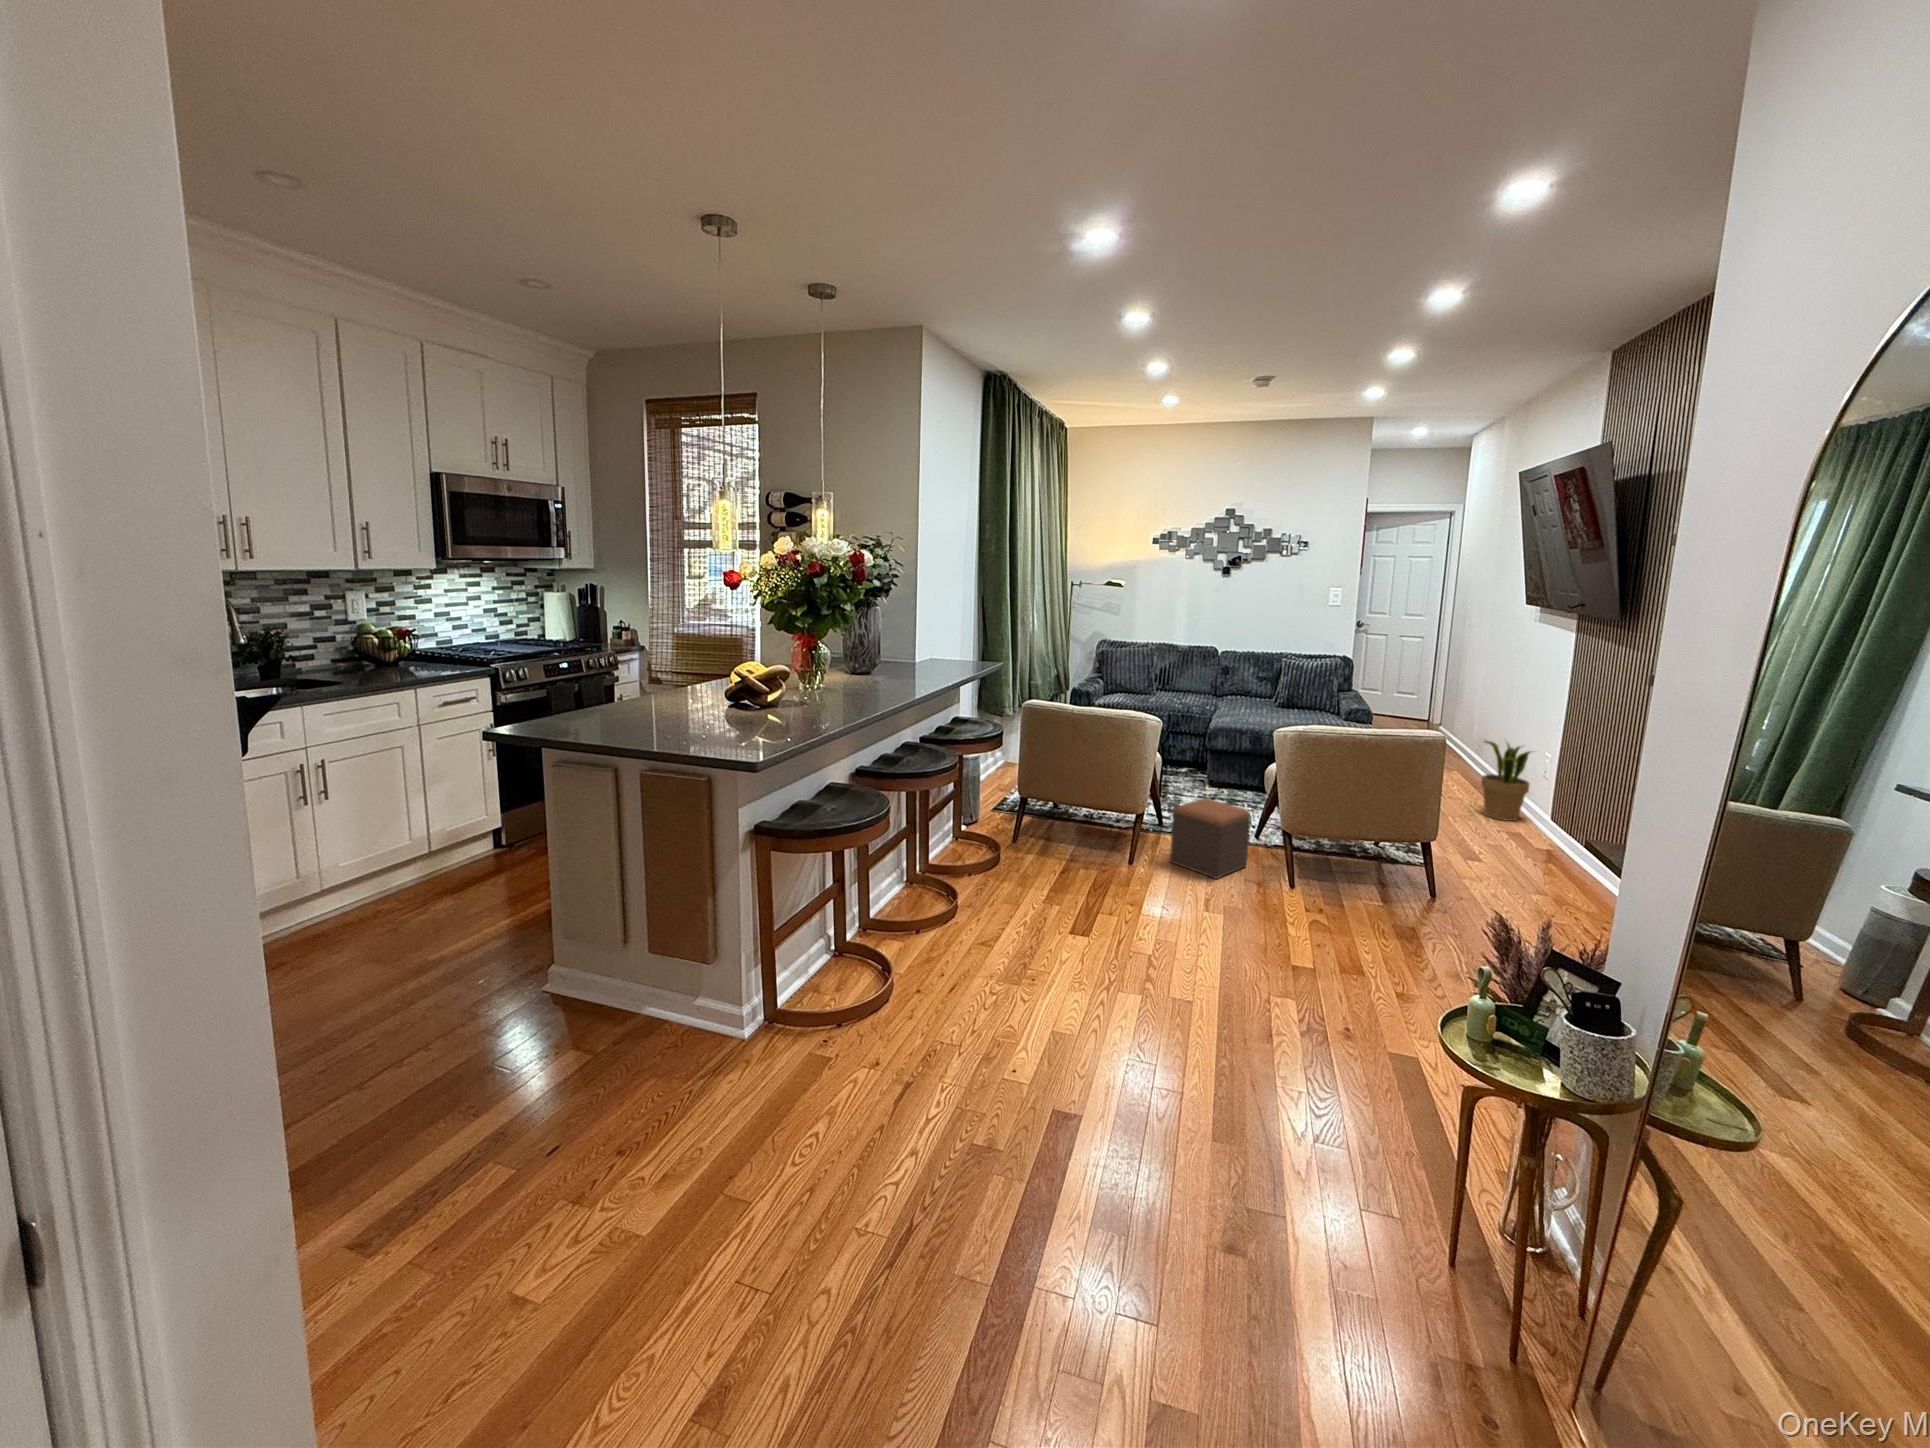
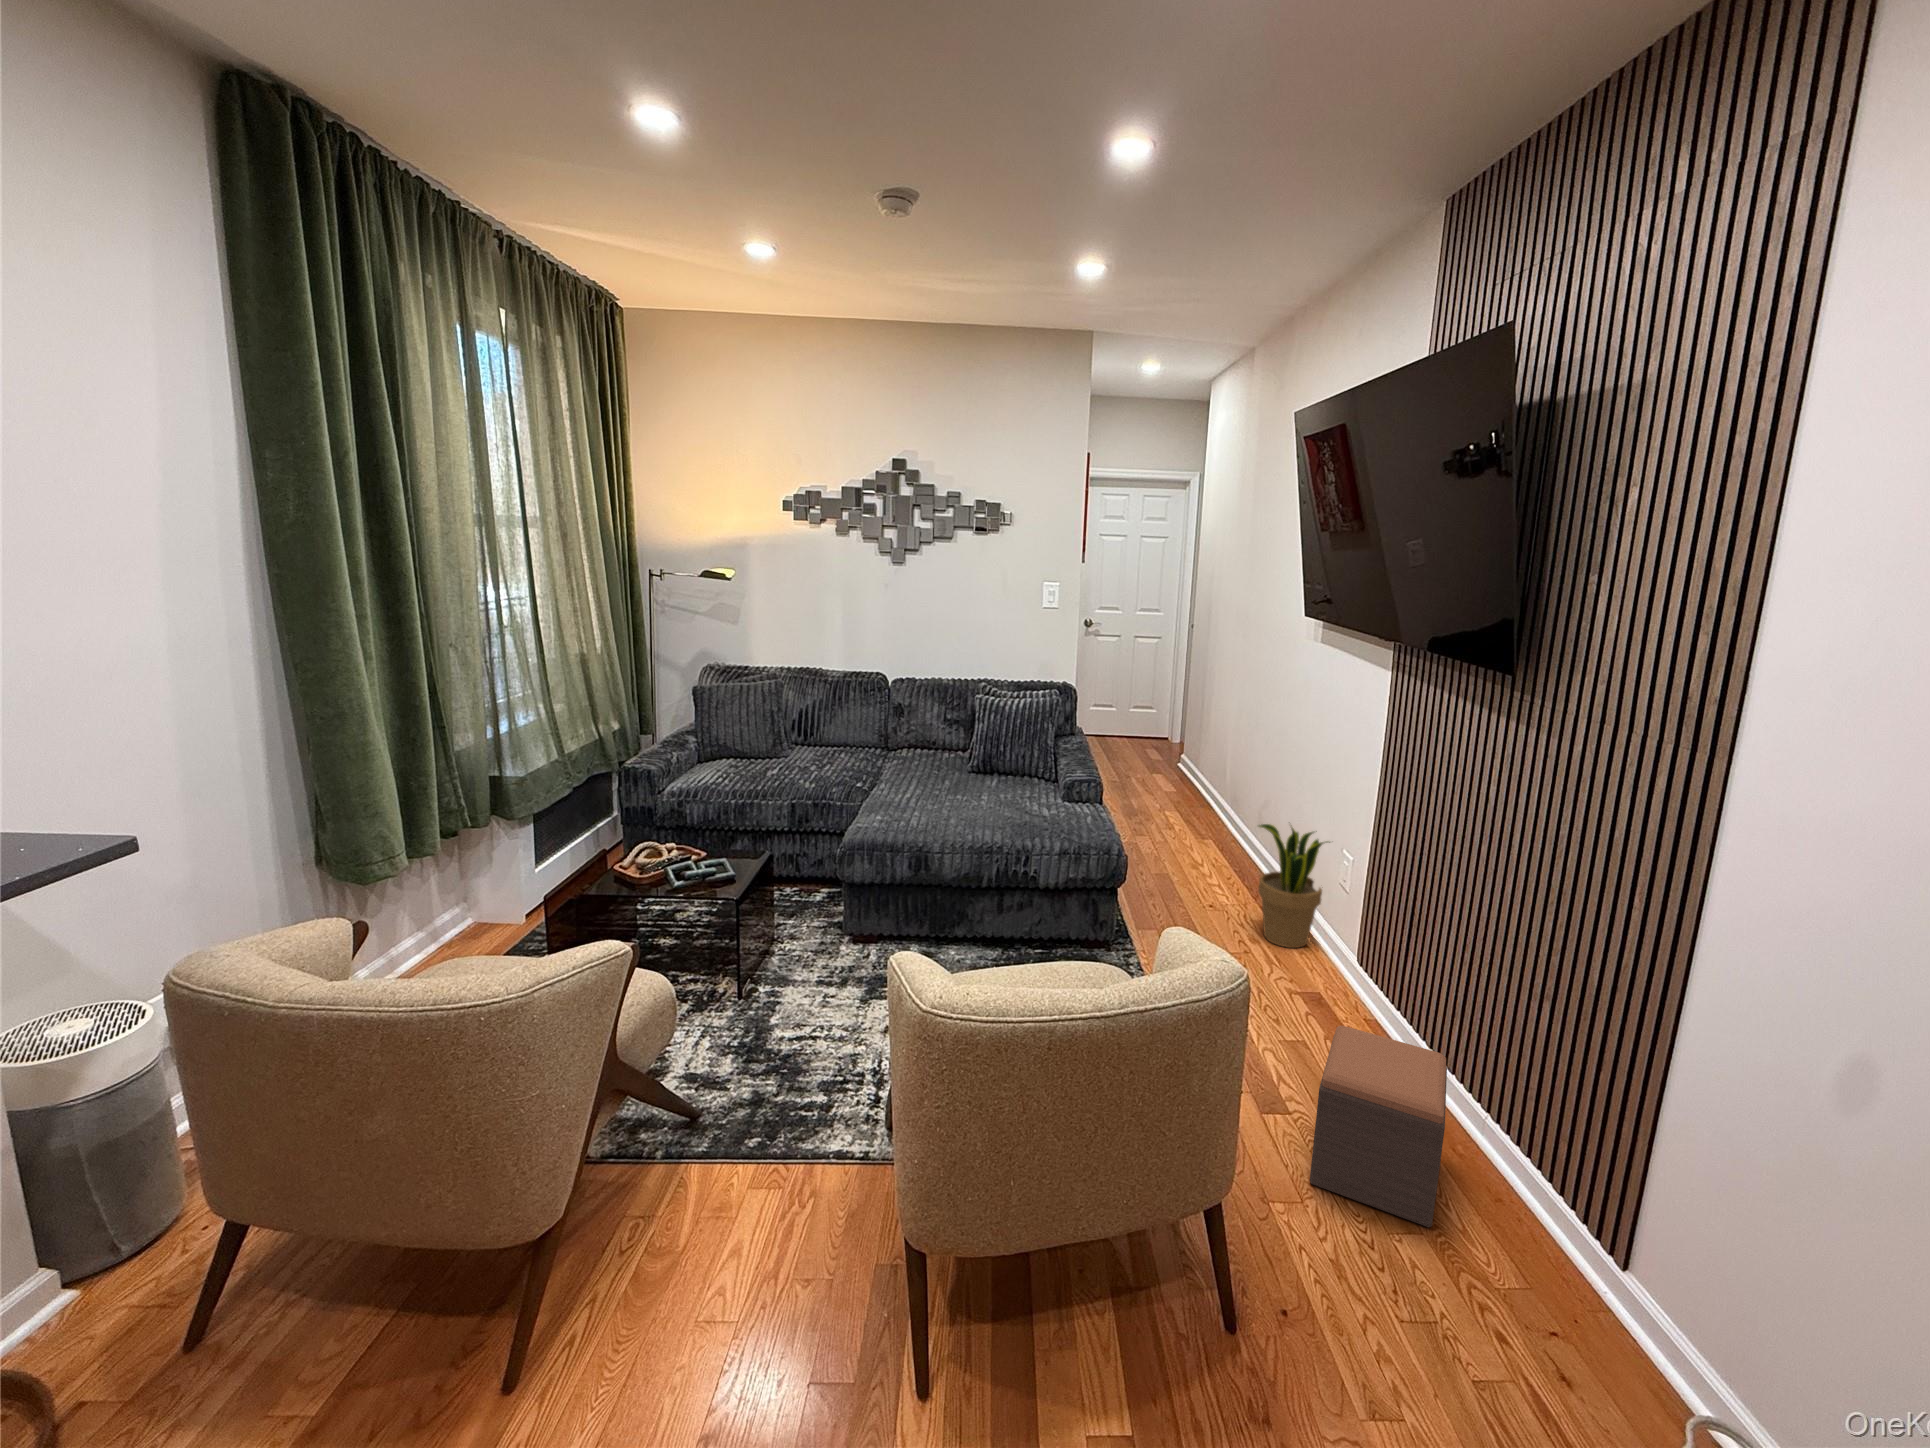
footstool: present [1170,798,1250,879] -> present [1310,1026,1447,1227]

